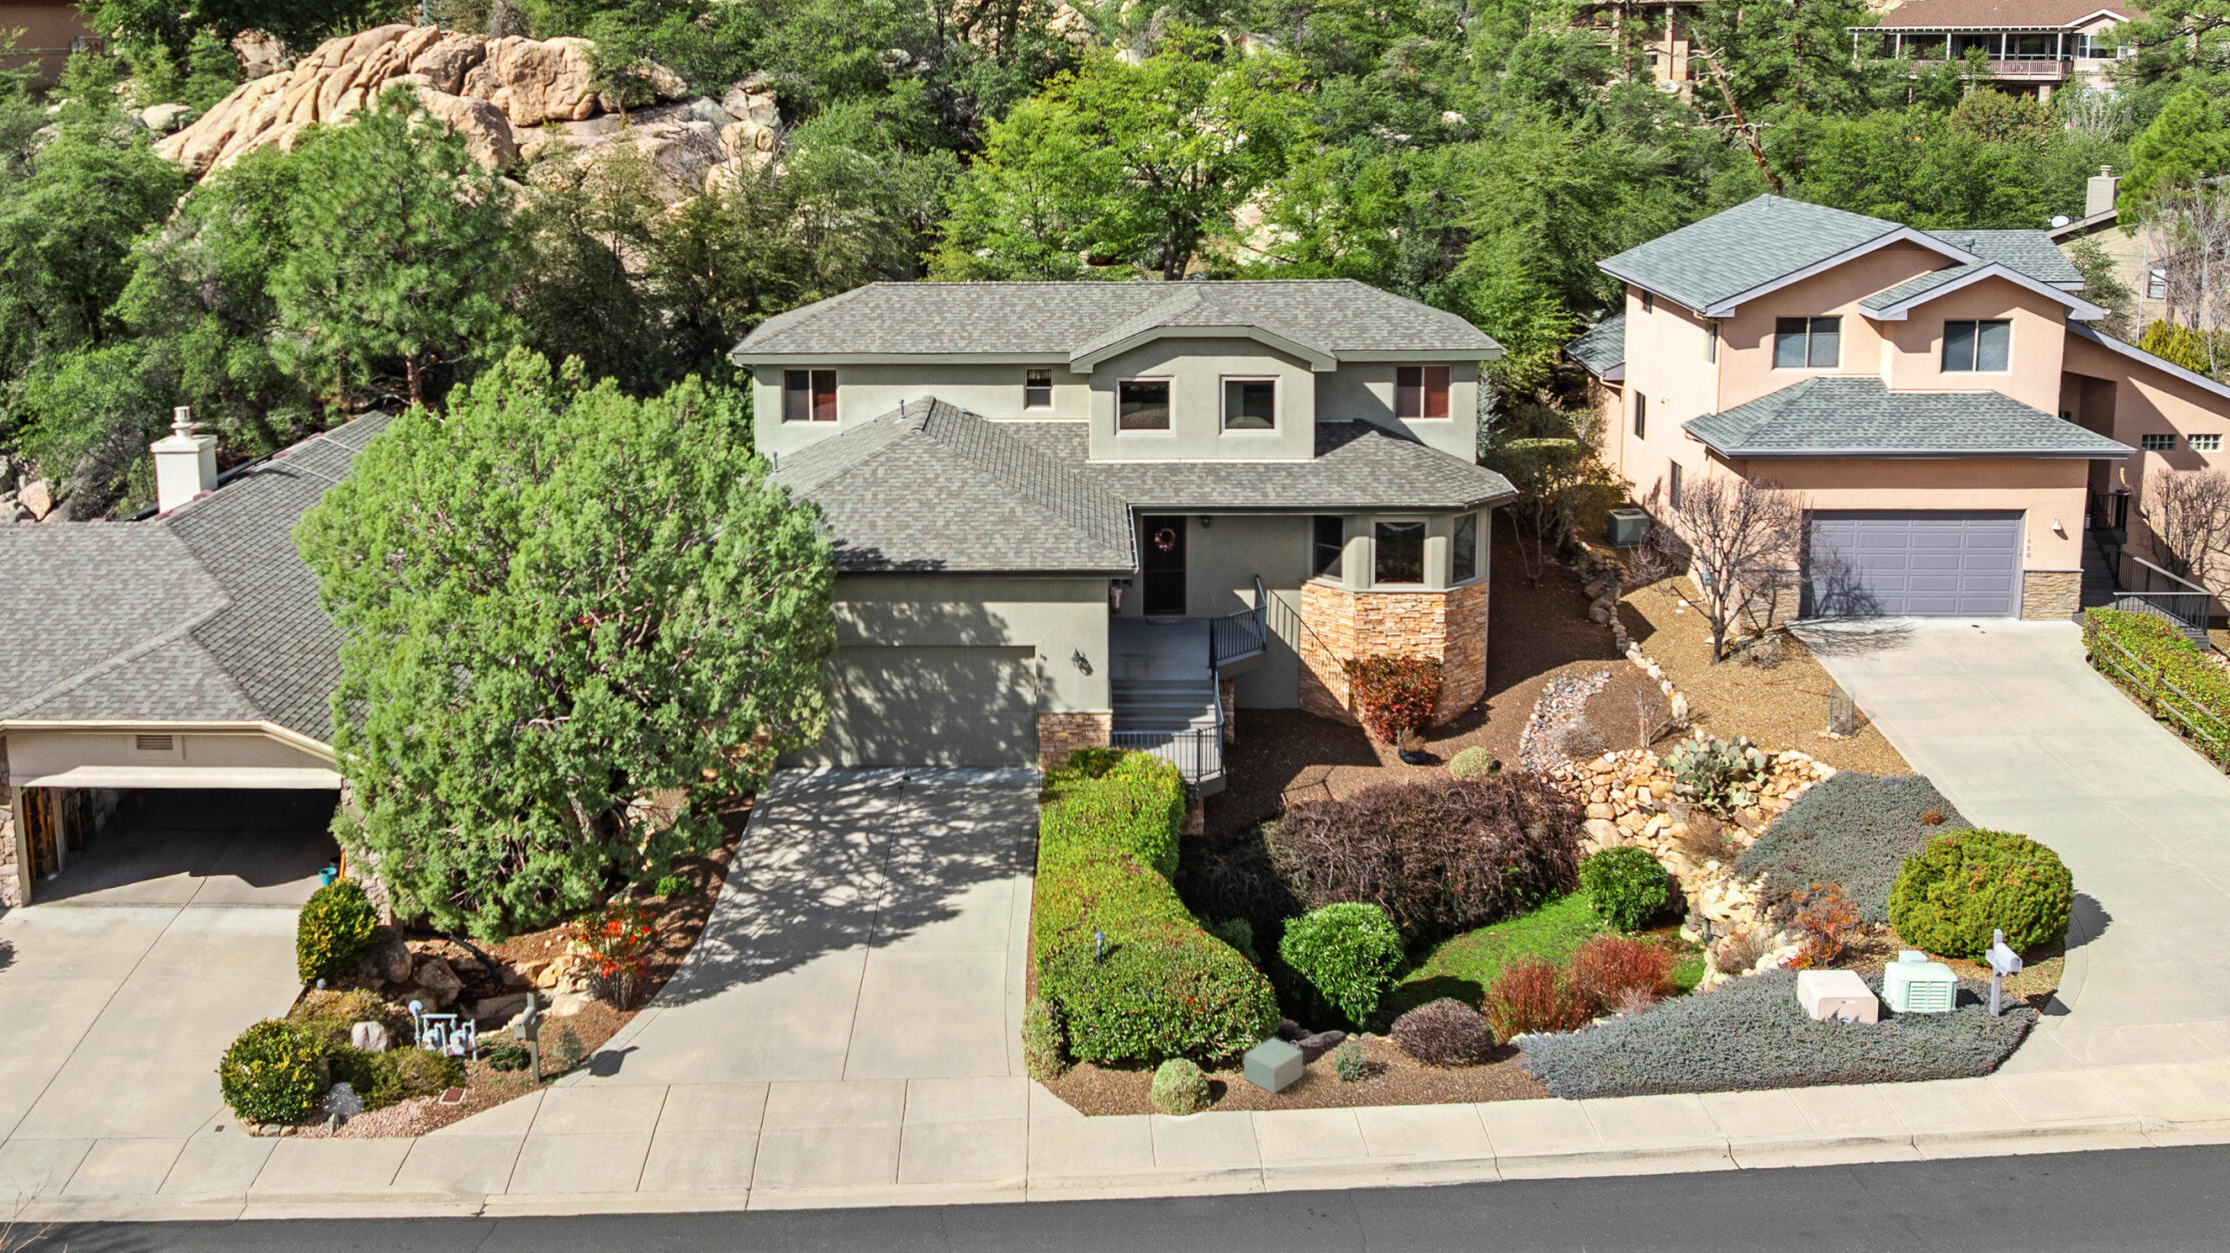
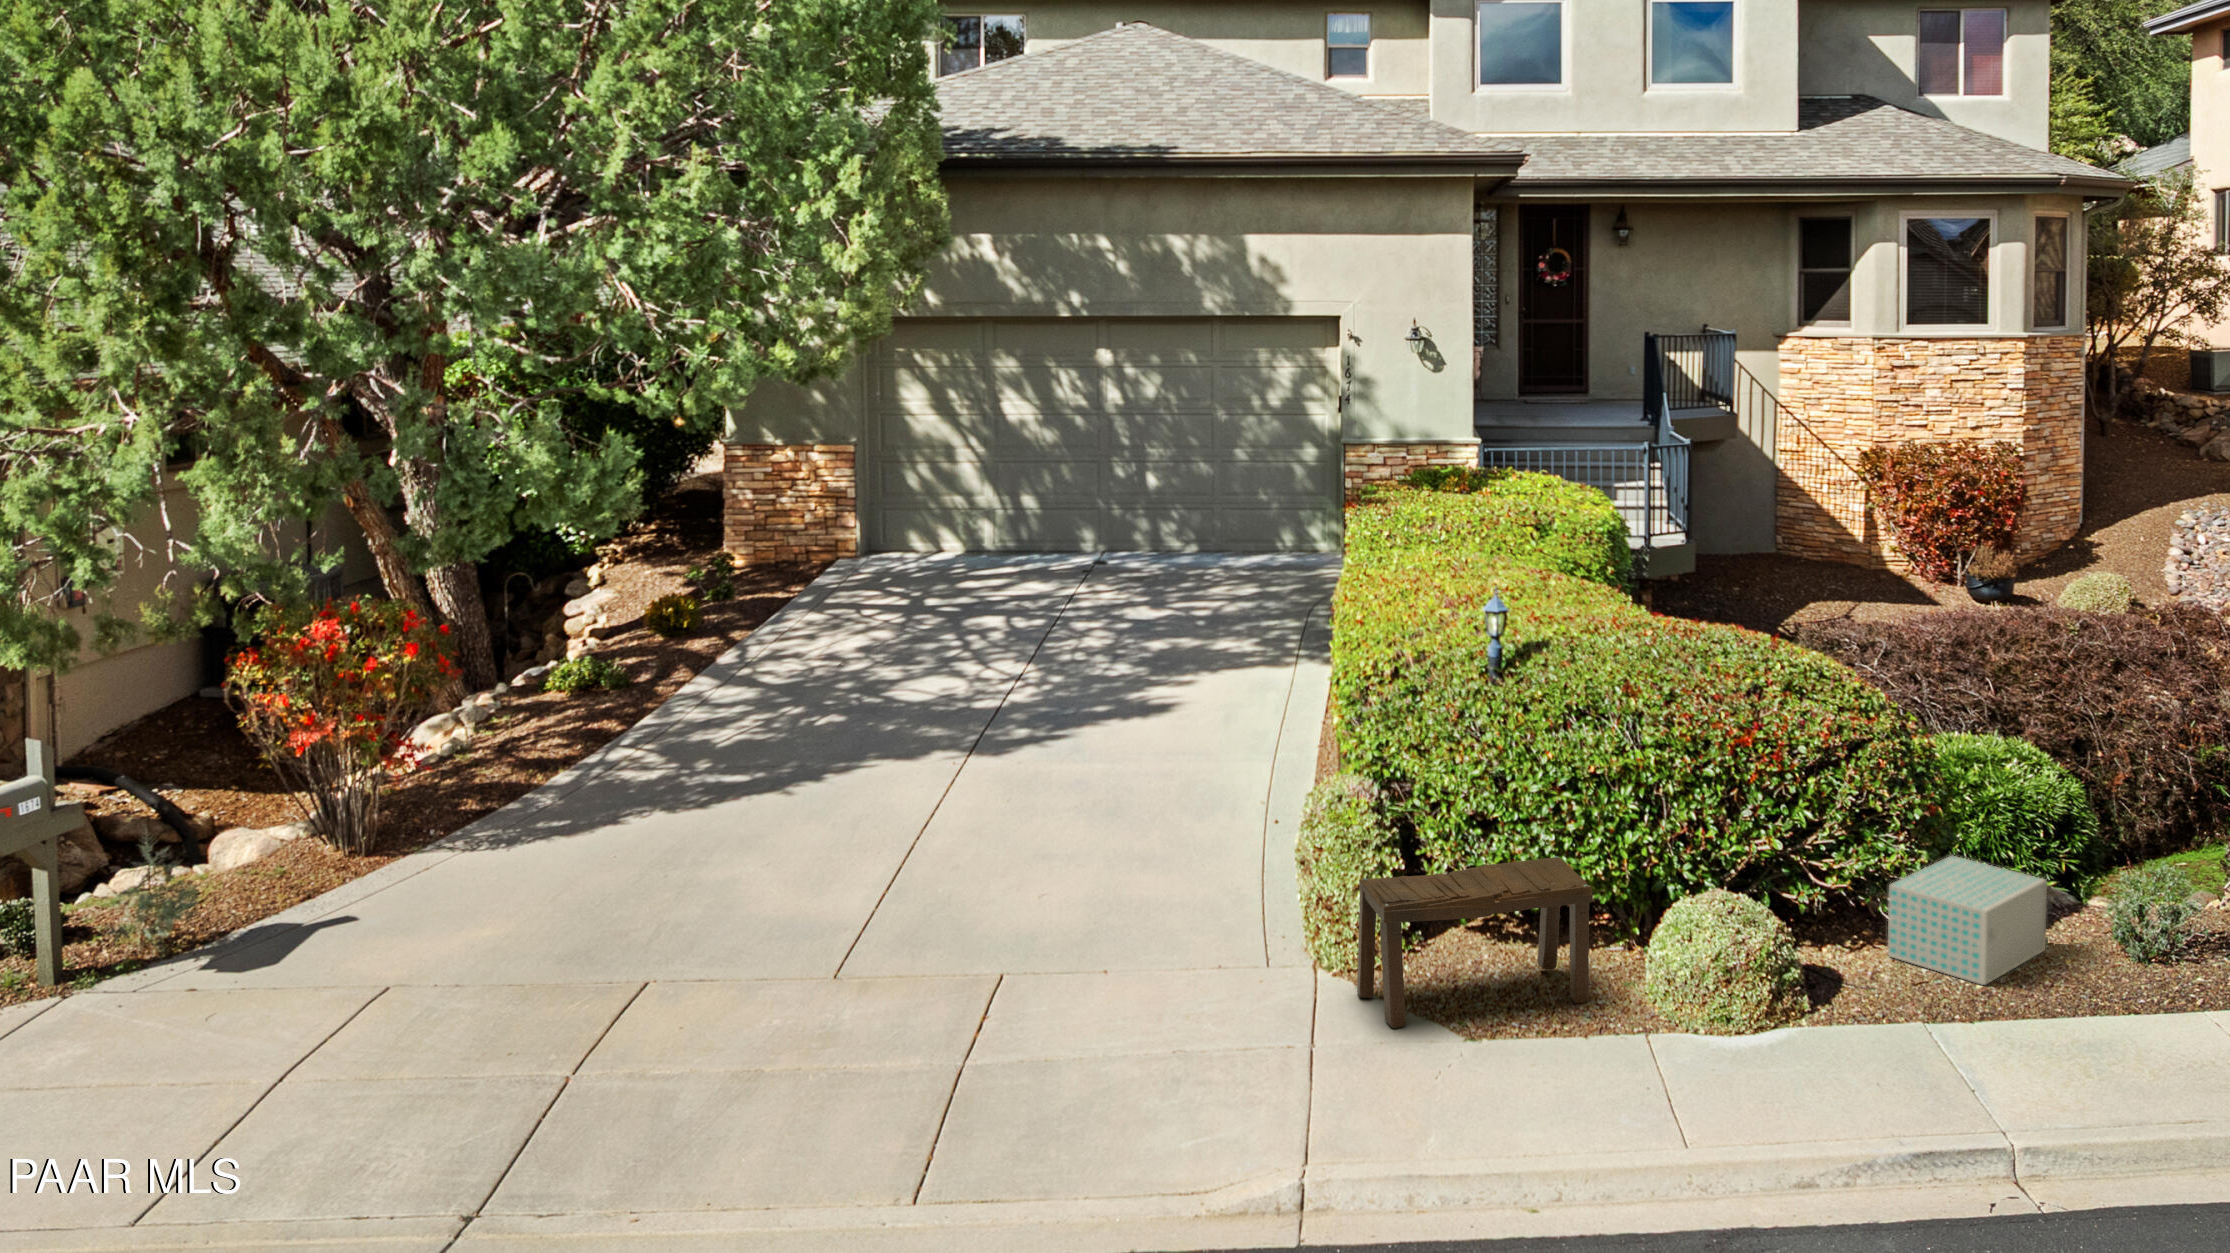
bench: none [1048,1046,1132,1114] -> present [1357,856,1593,1028]

